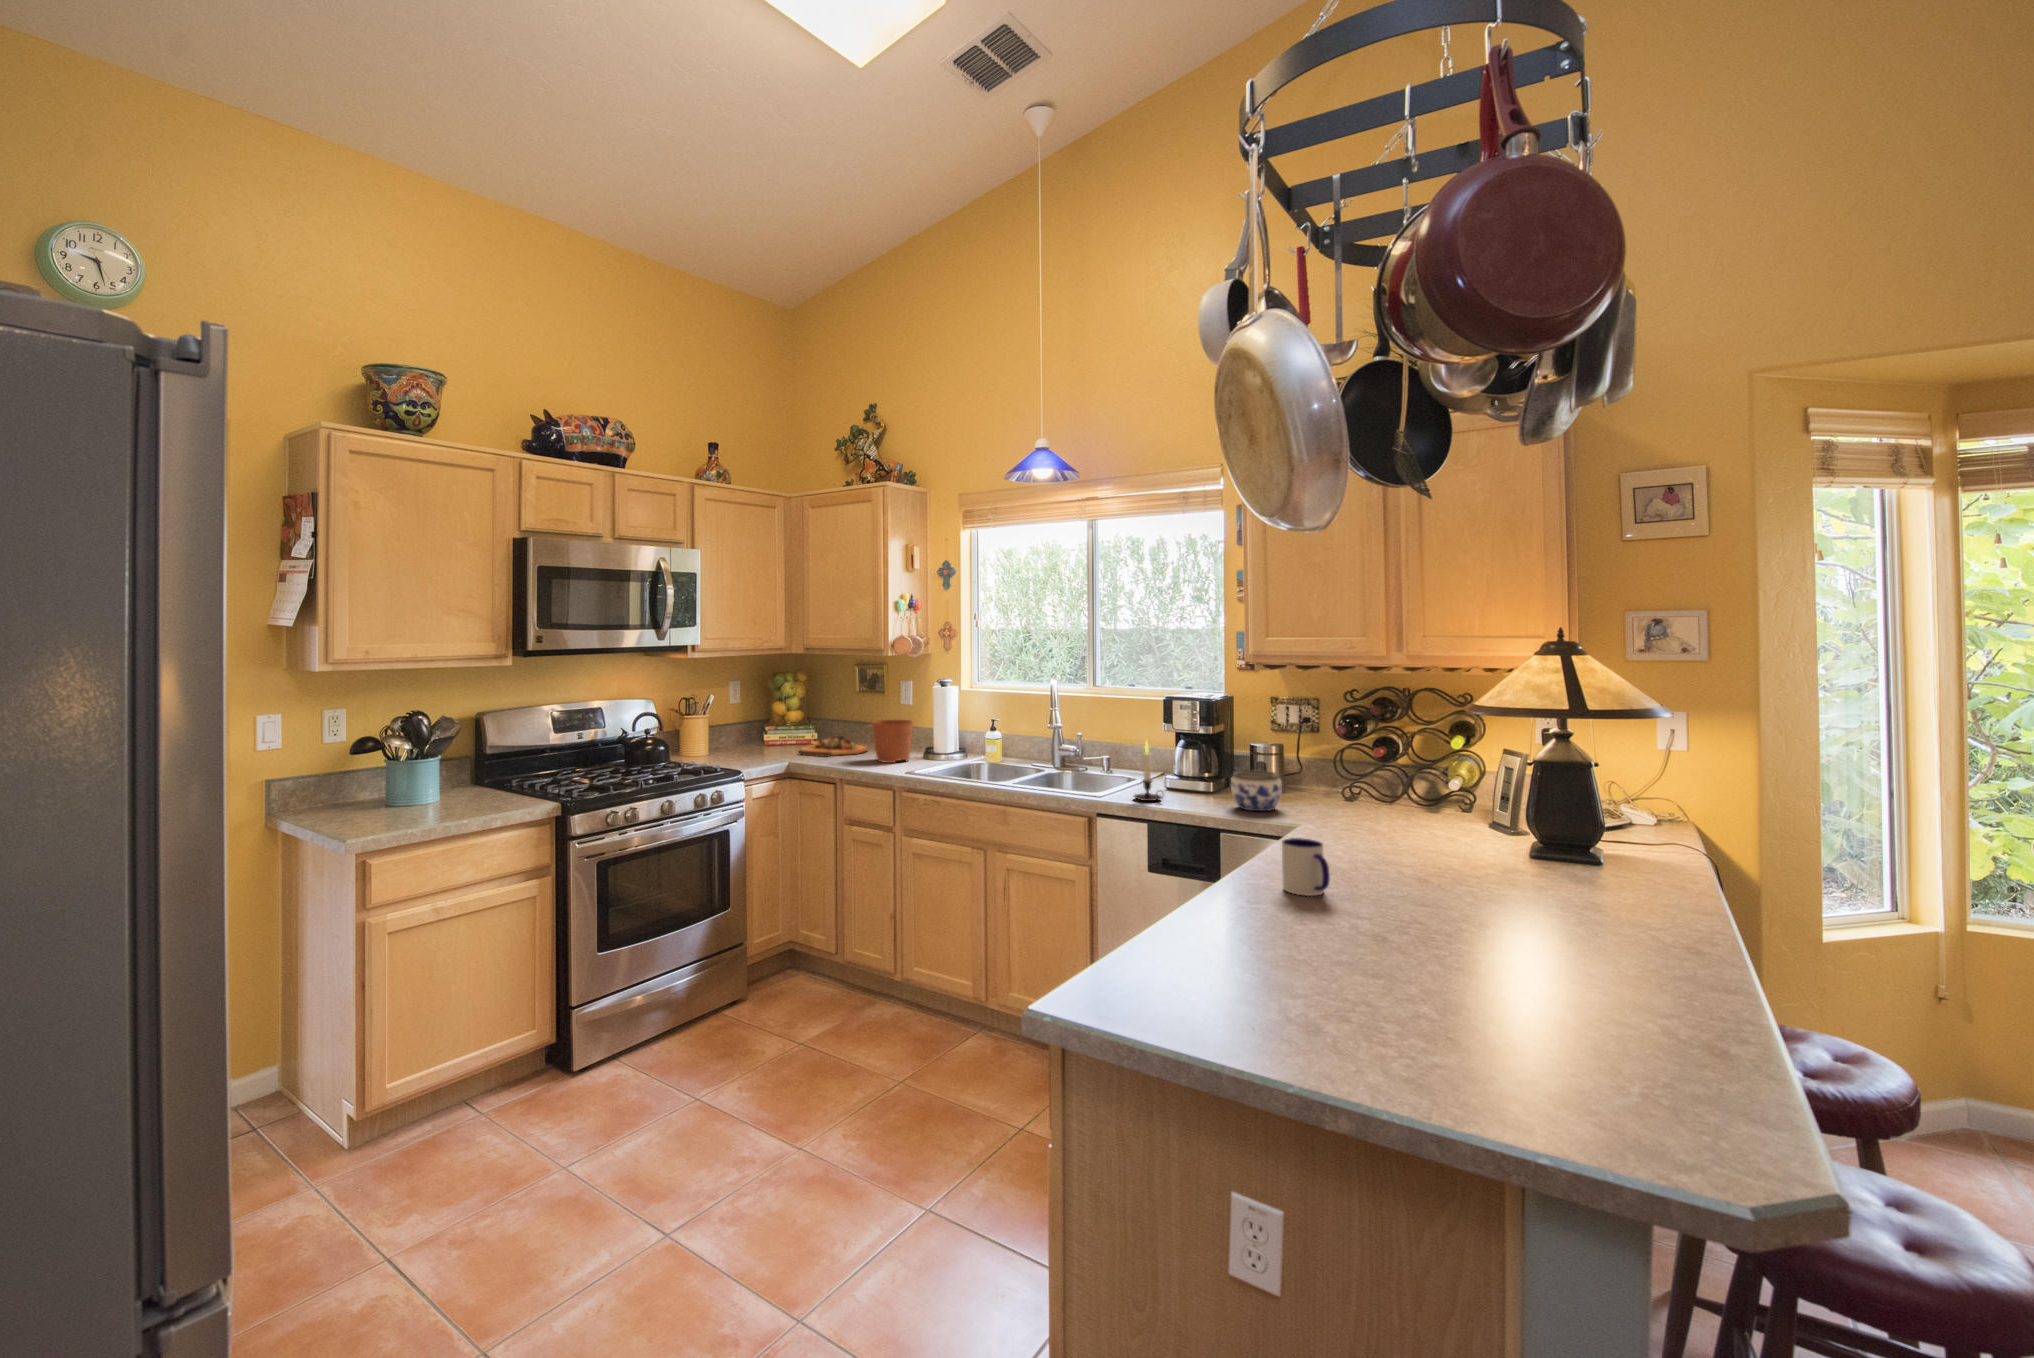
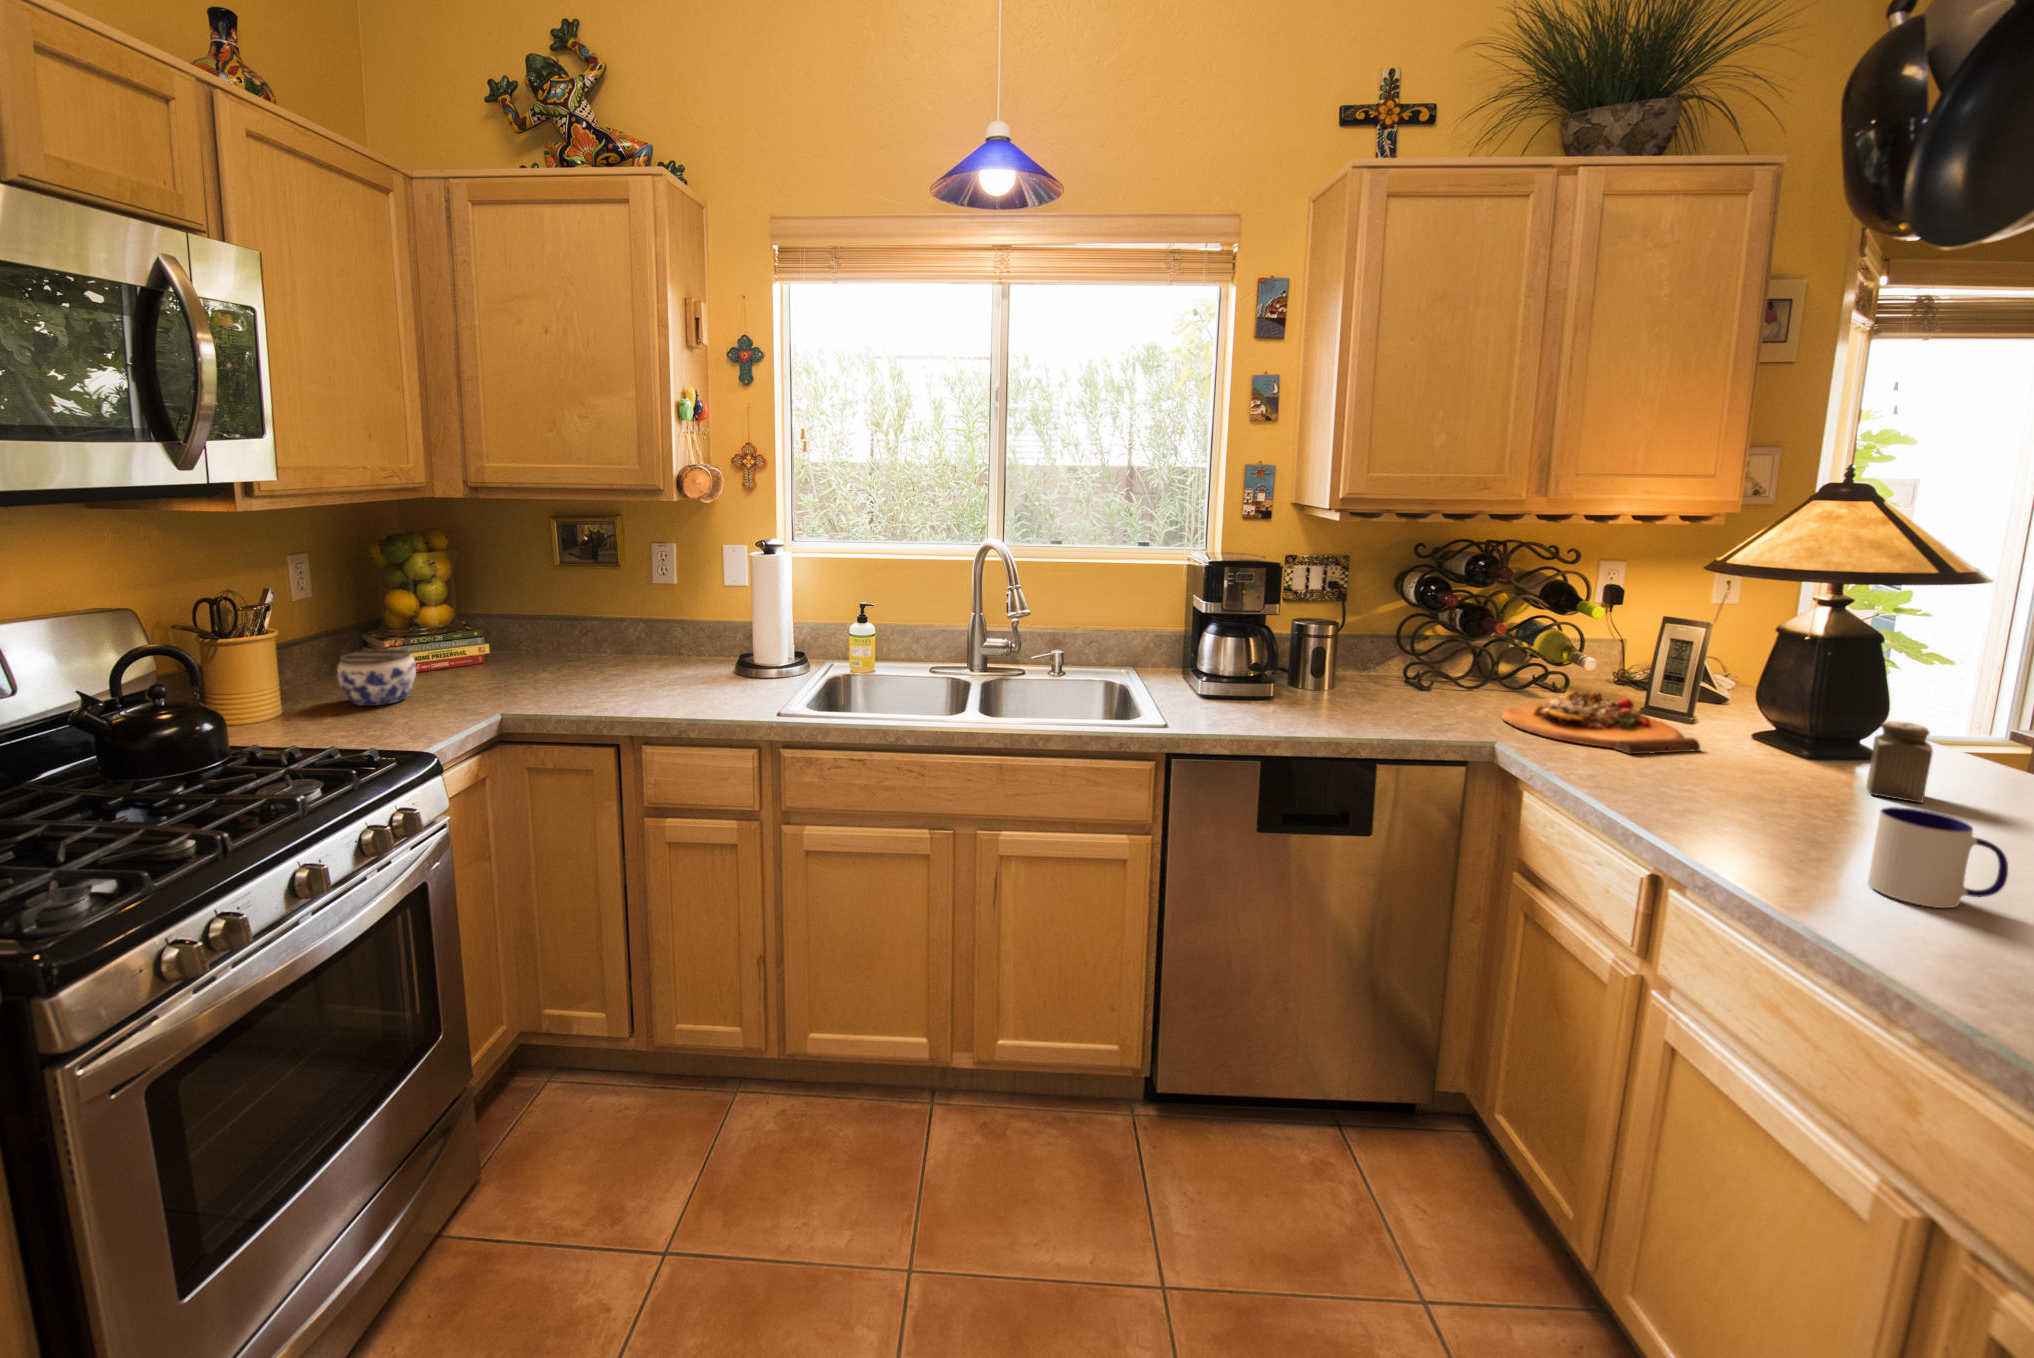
plant pot: present [873,703,913,763] -> none [656,583,731,691]
cutting board: present [799,736,868,757] -> present [1501,691,1700,754]
candle: present [1134,741,1163,801] -> none [1201,629,1258,722]
jar: present [1231,770,1282,811] -> present [337,649,416,706]
salt shaker: none [1471,816,1516,876] -> present [1866,721,1933,803]

